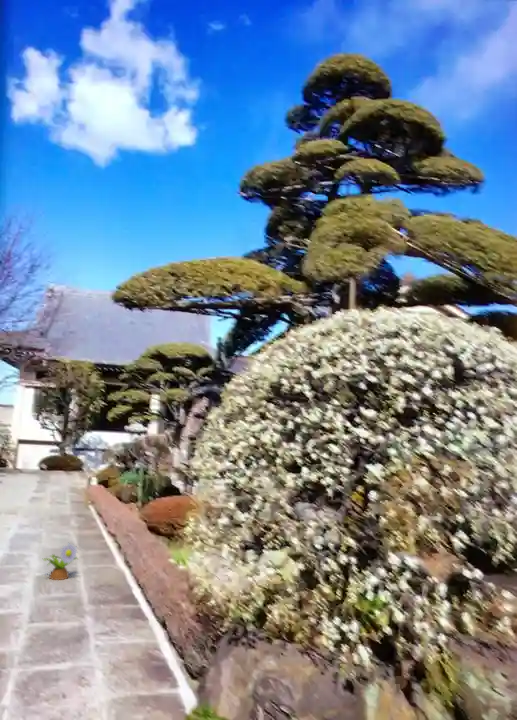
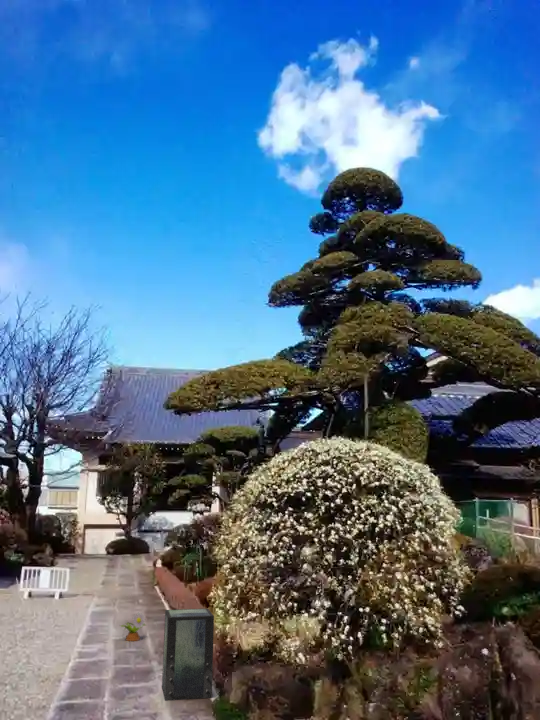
storage box: none [101,552,194,706] -> present [162,609,214,701]

